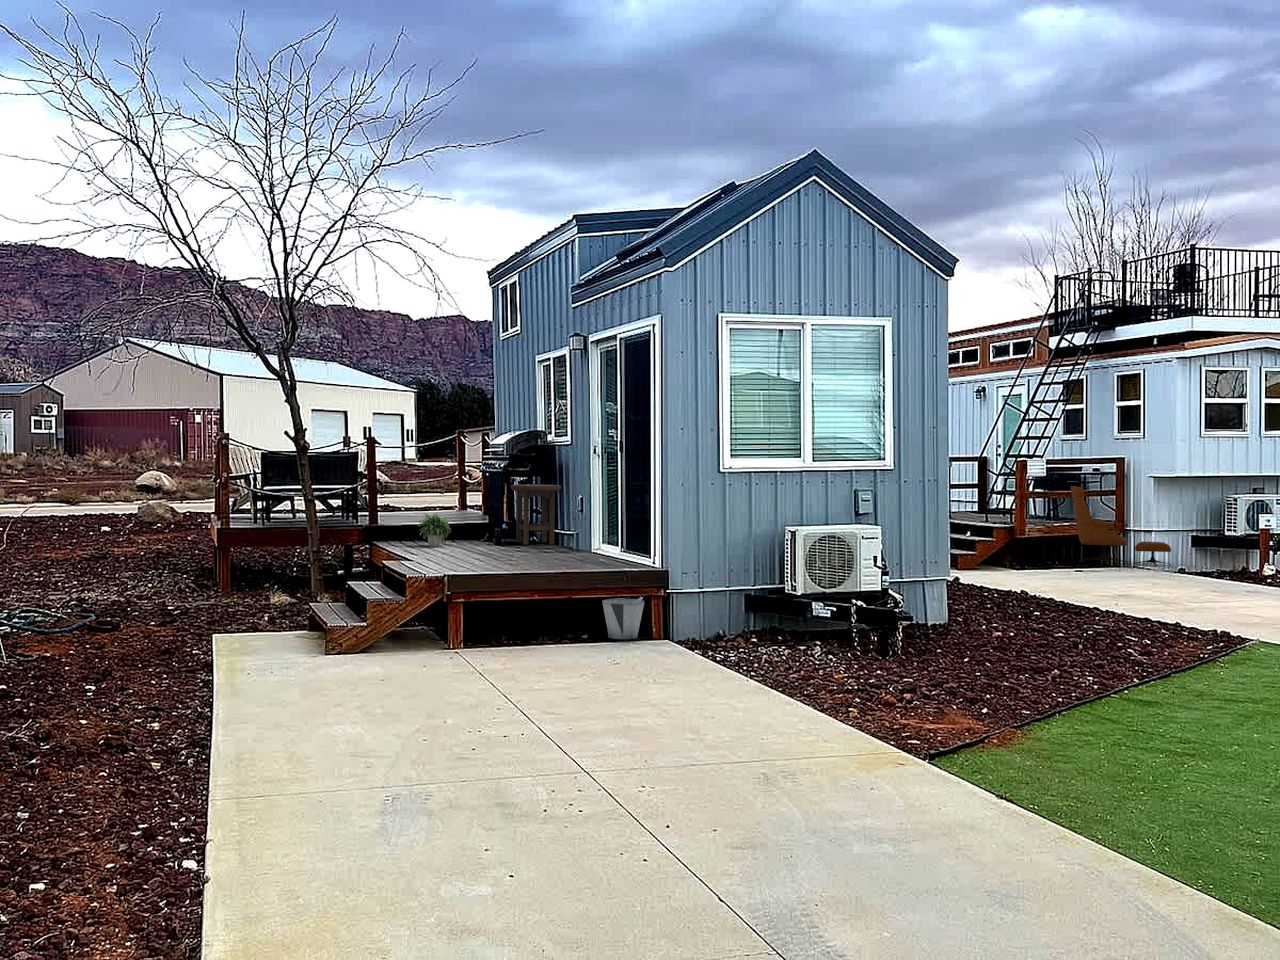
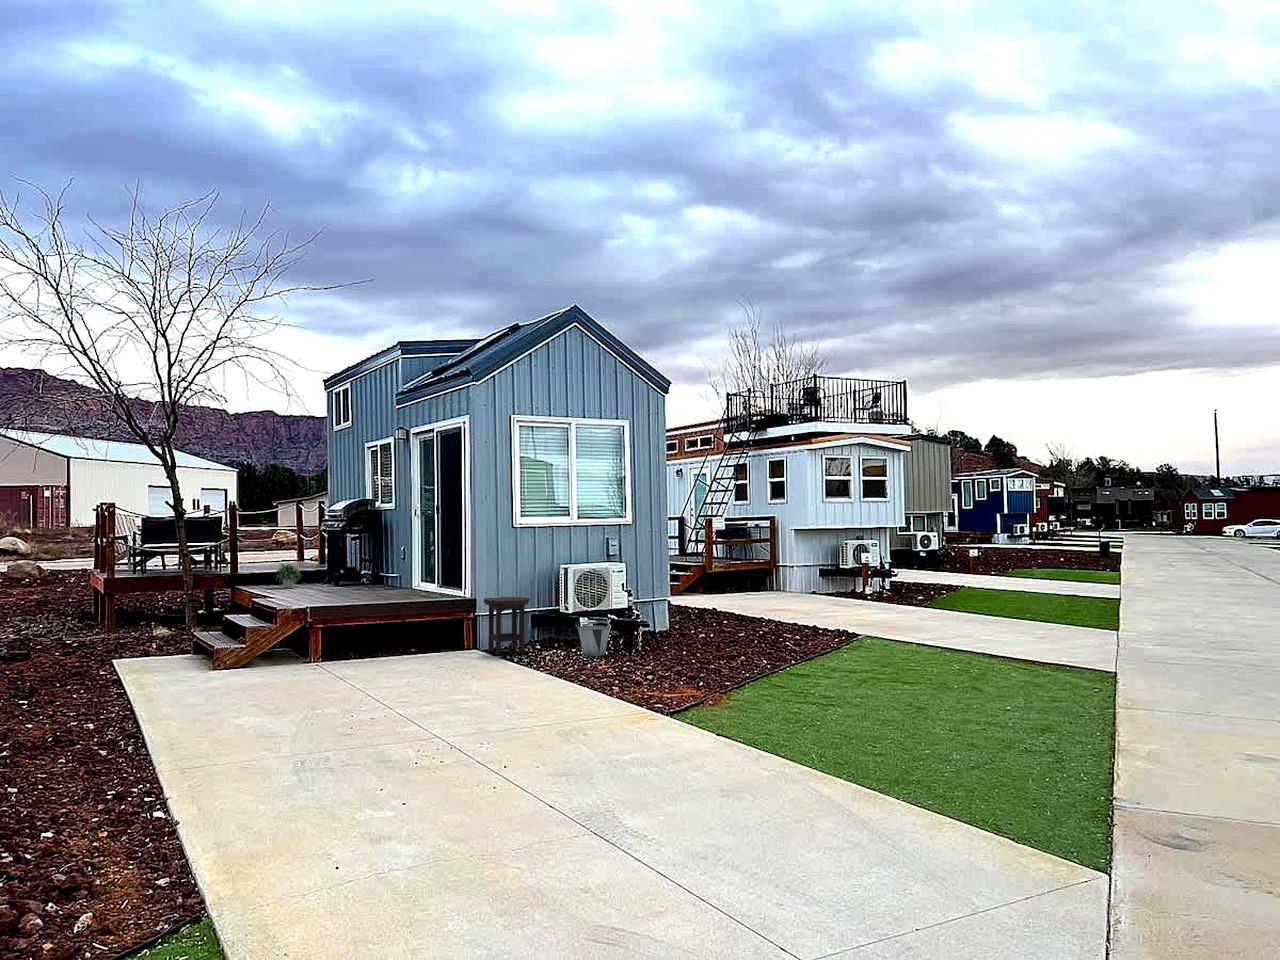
stool: present [511,484,561,545] -> present [484,597,530,655]
lounge chair: present [1071,486,1171,566] -> none [743,536,809,591]
bucket: present [602,597,644,639] -> present [578,621,610,656]

